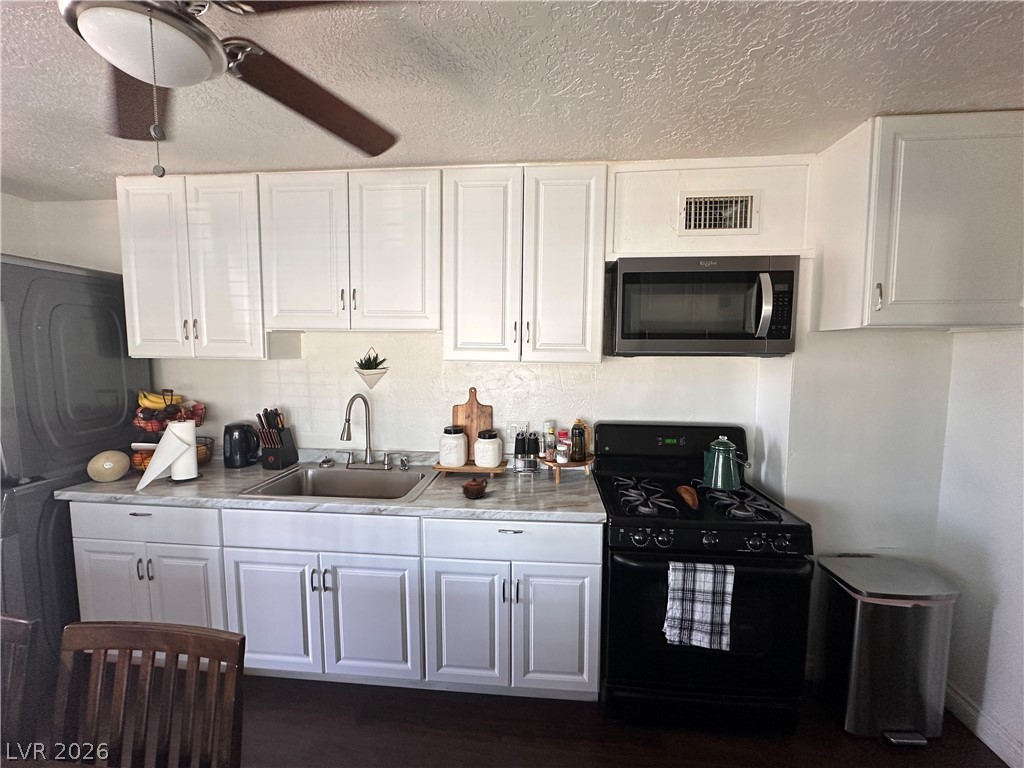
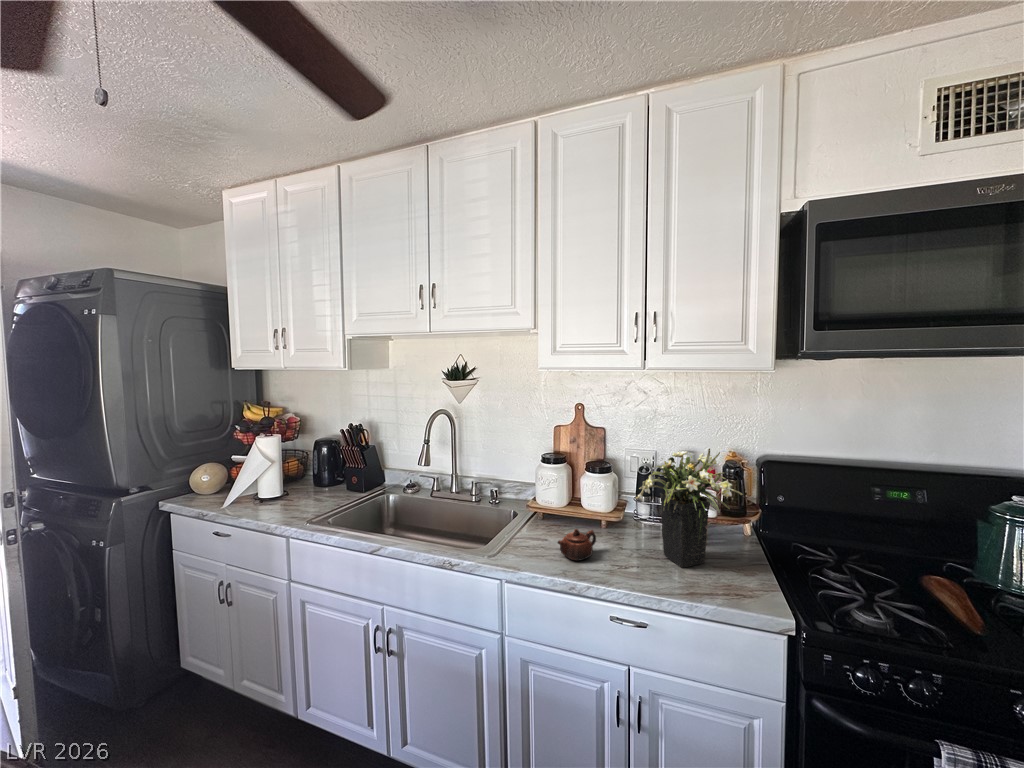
flower arrangement: none [515,416,581,496] -> present [636,448,743,568]

